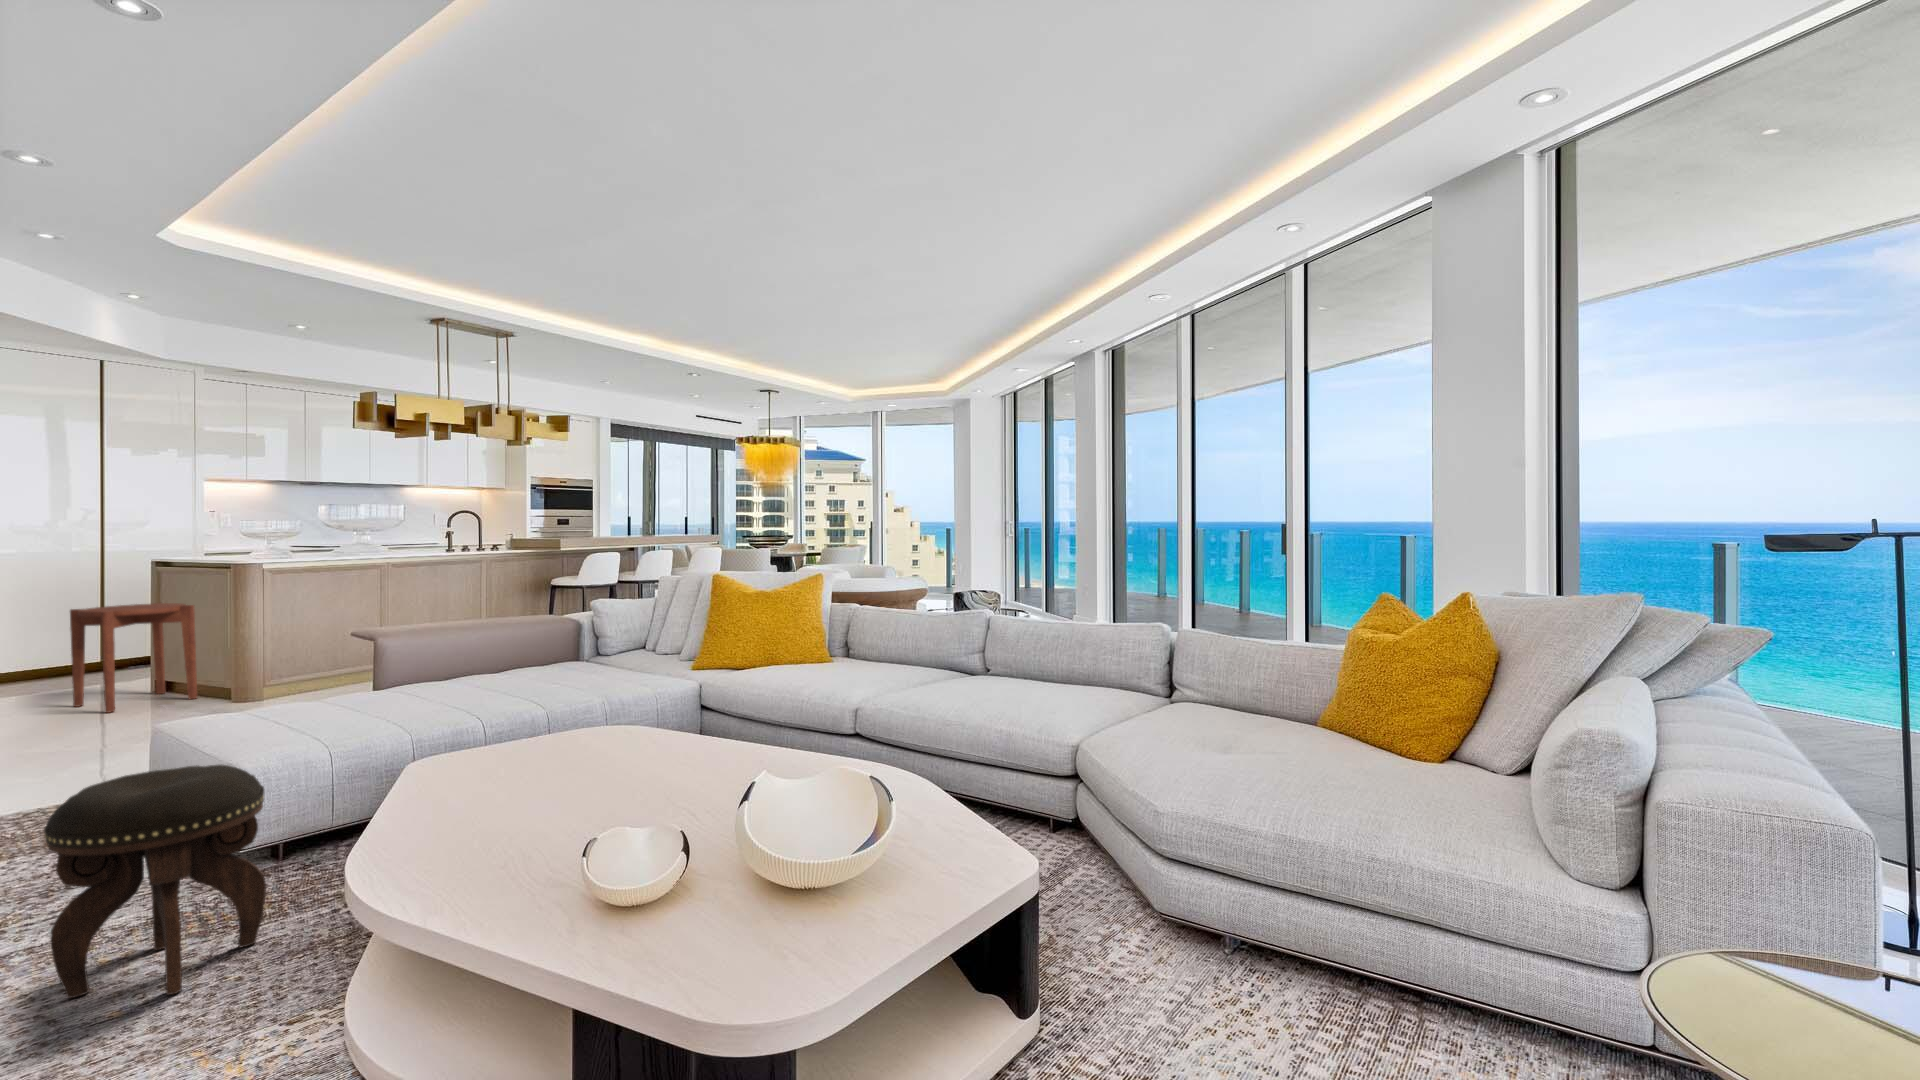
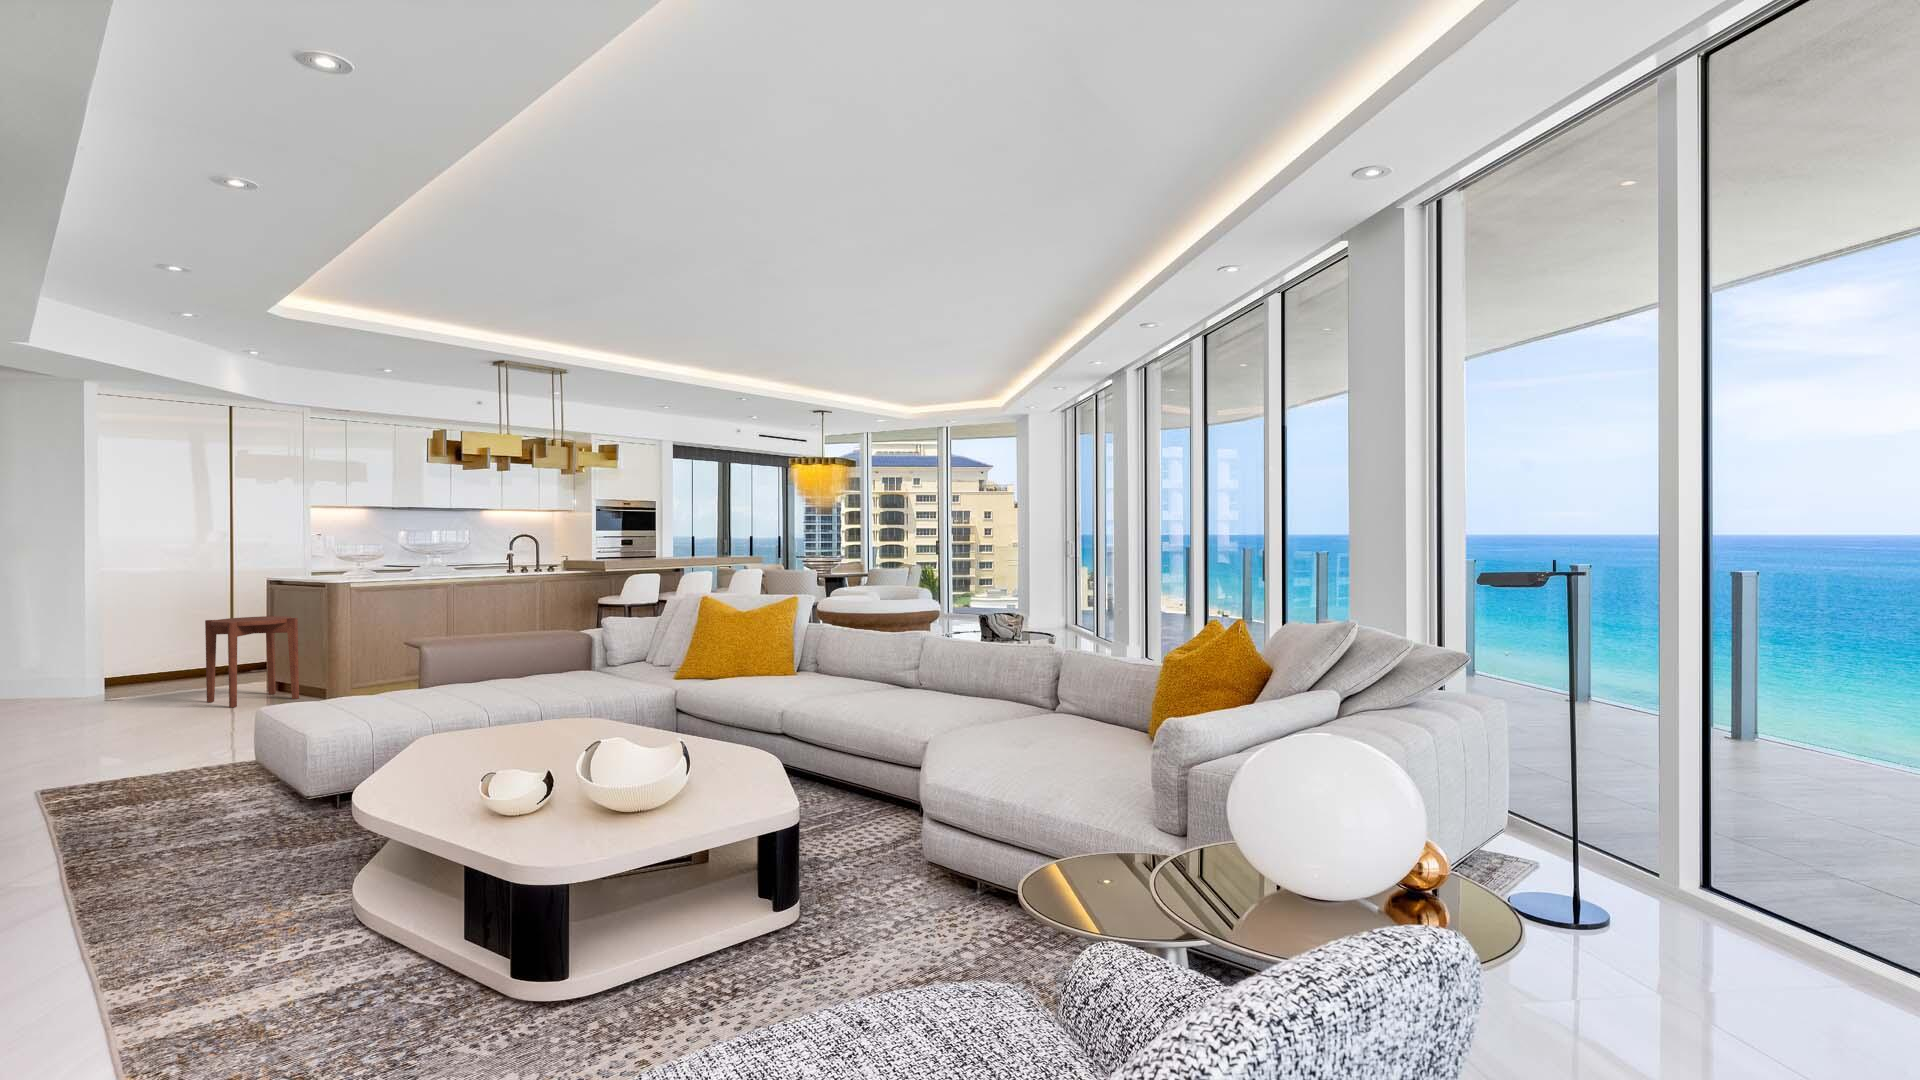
footstool: present [44,764,266,998] -> none [185,727,318,878]

